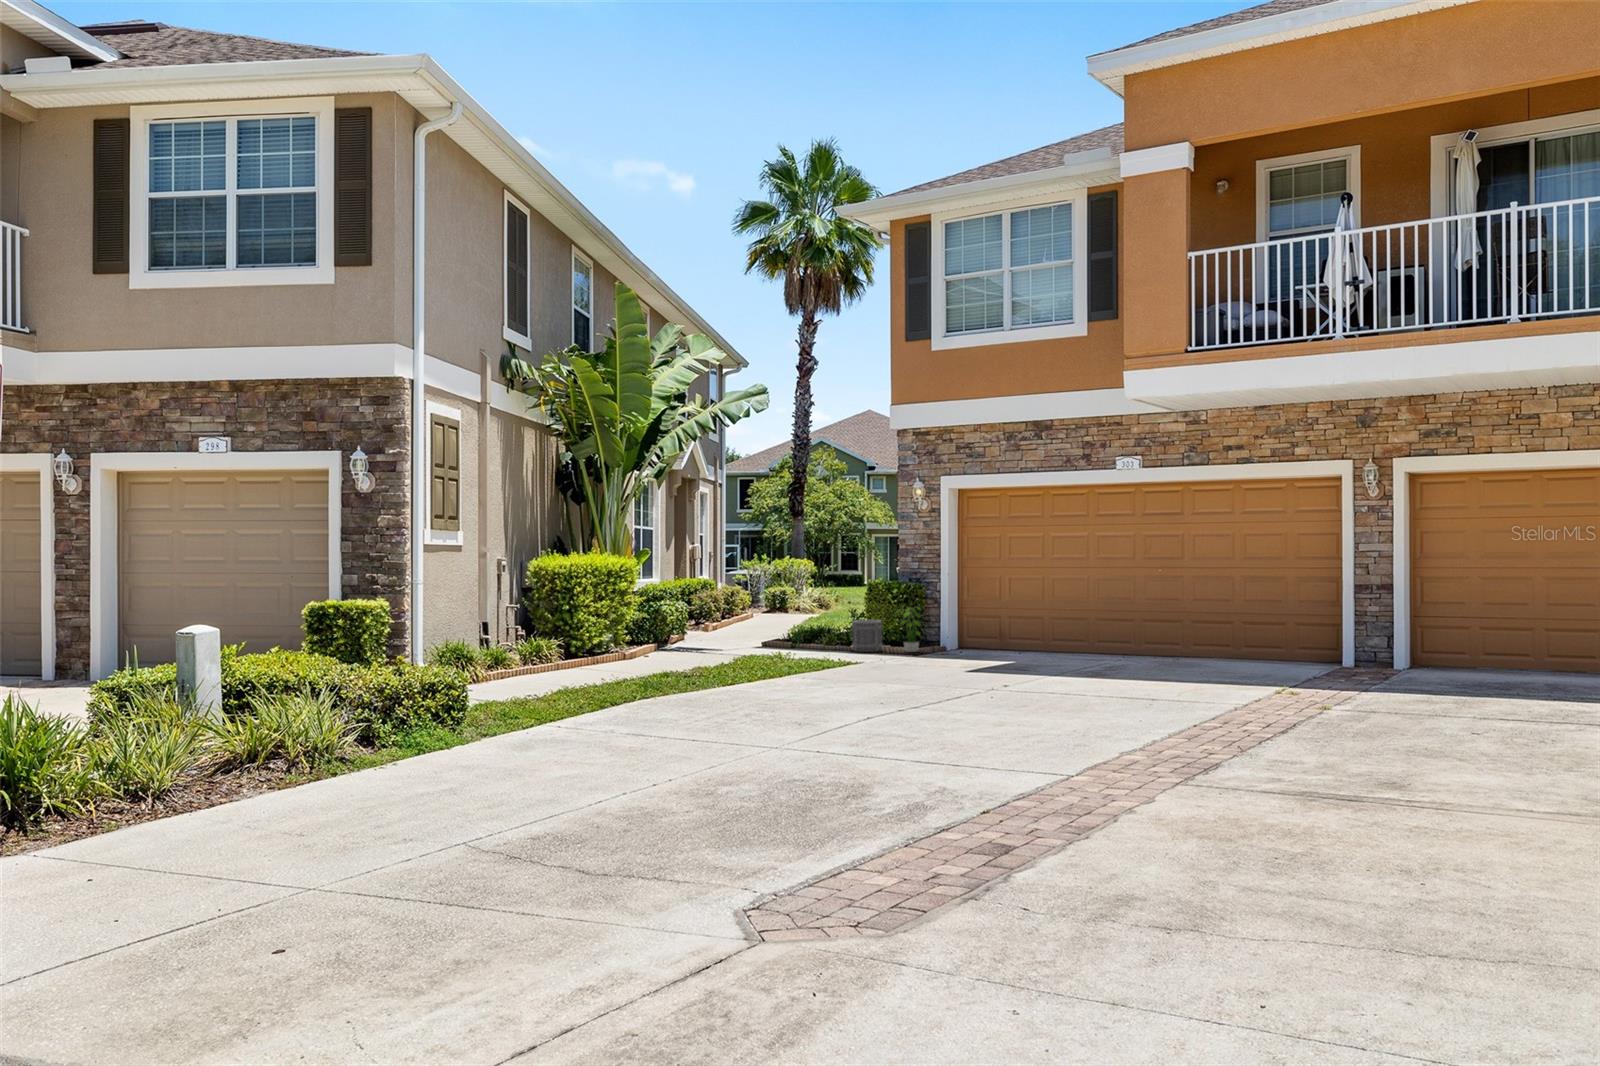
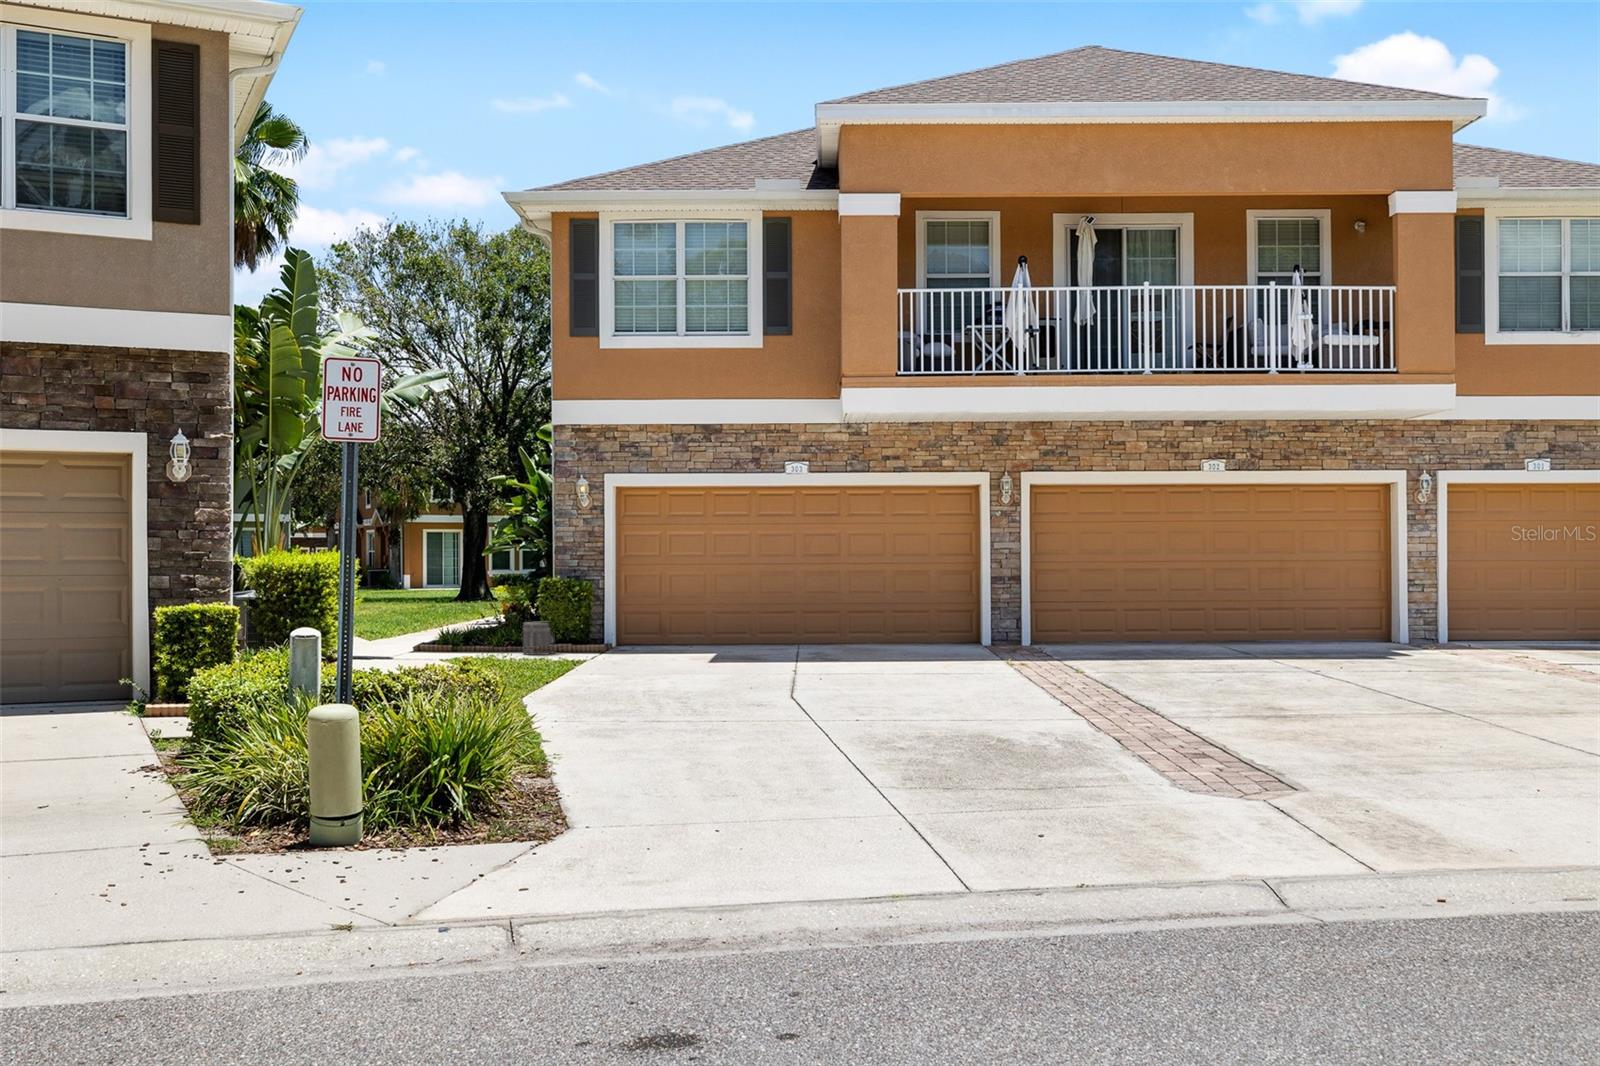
potted plant: present [901,608,920,652] -> none [571,606,601,653]

